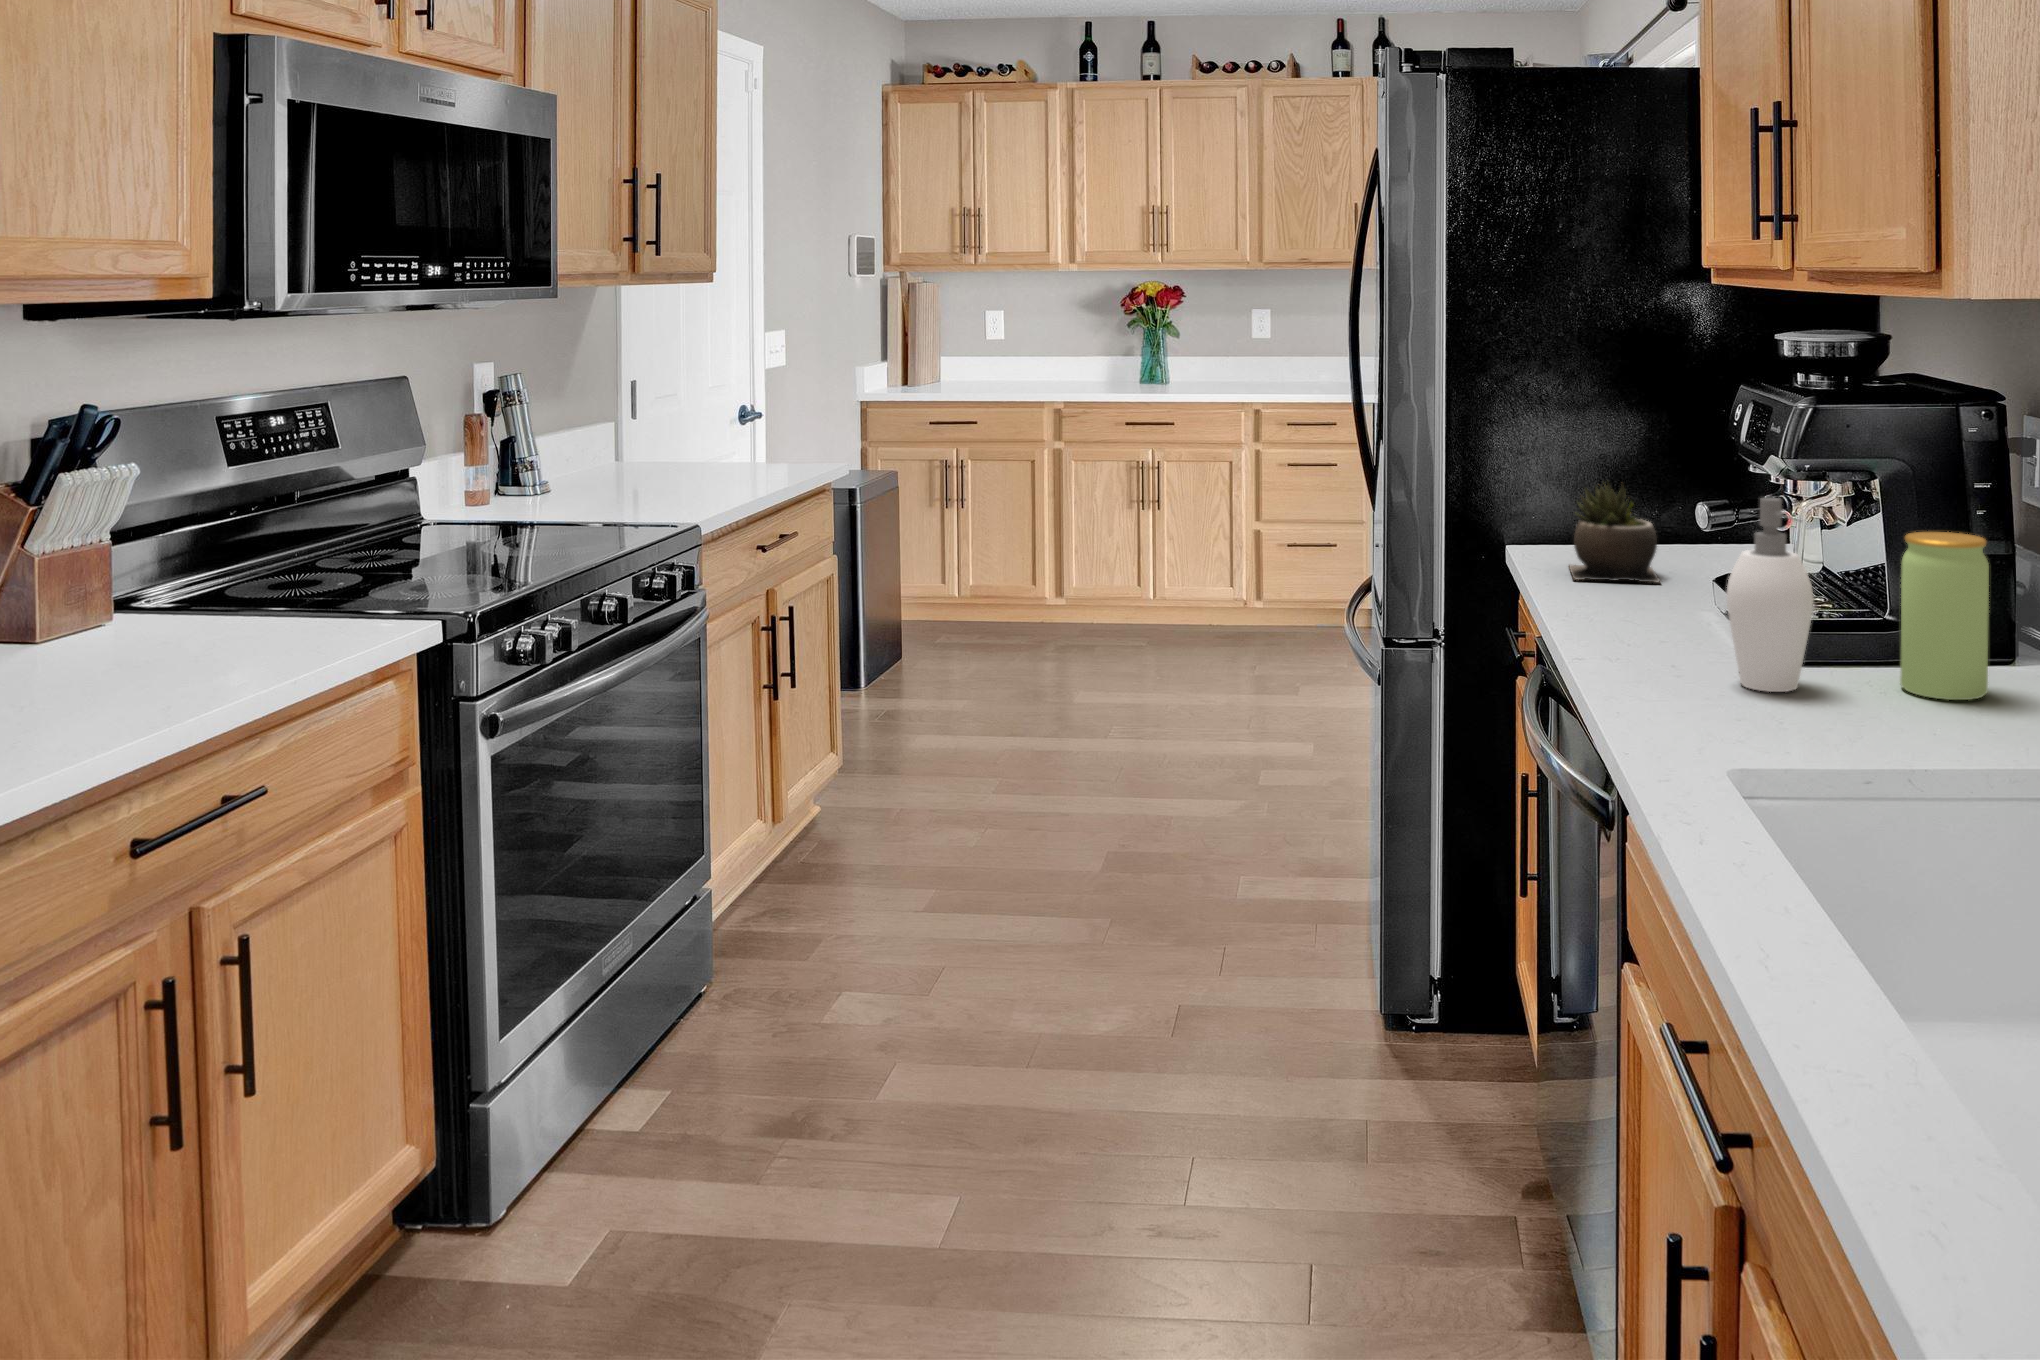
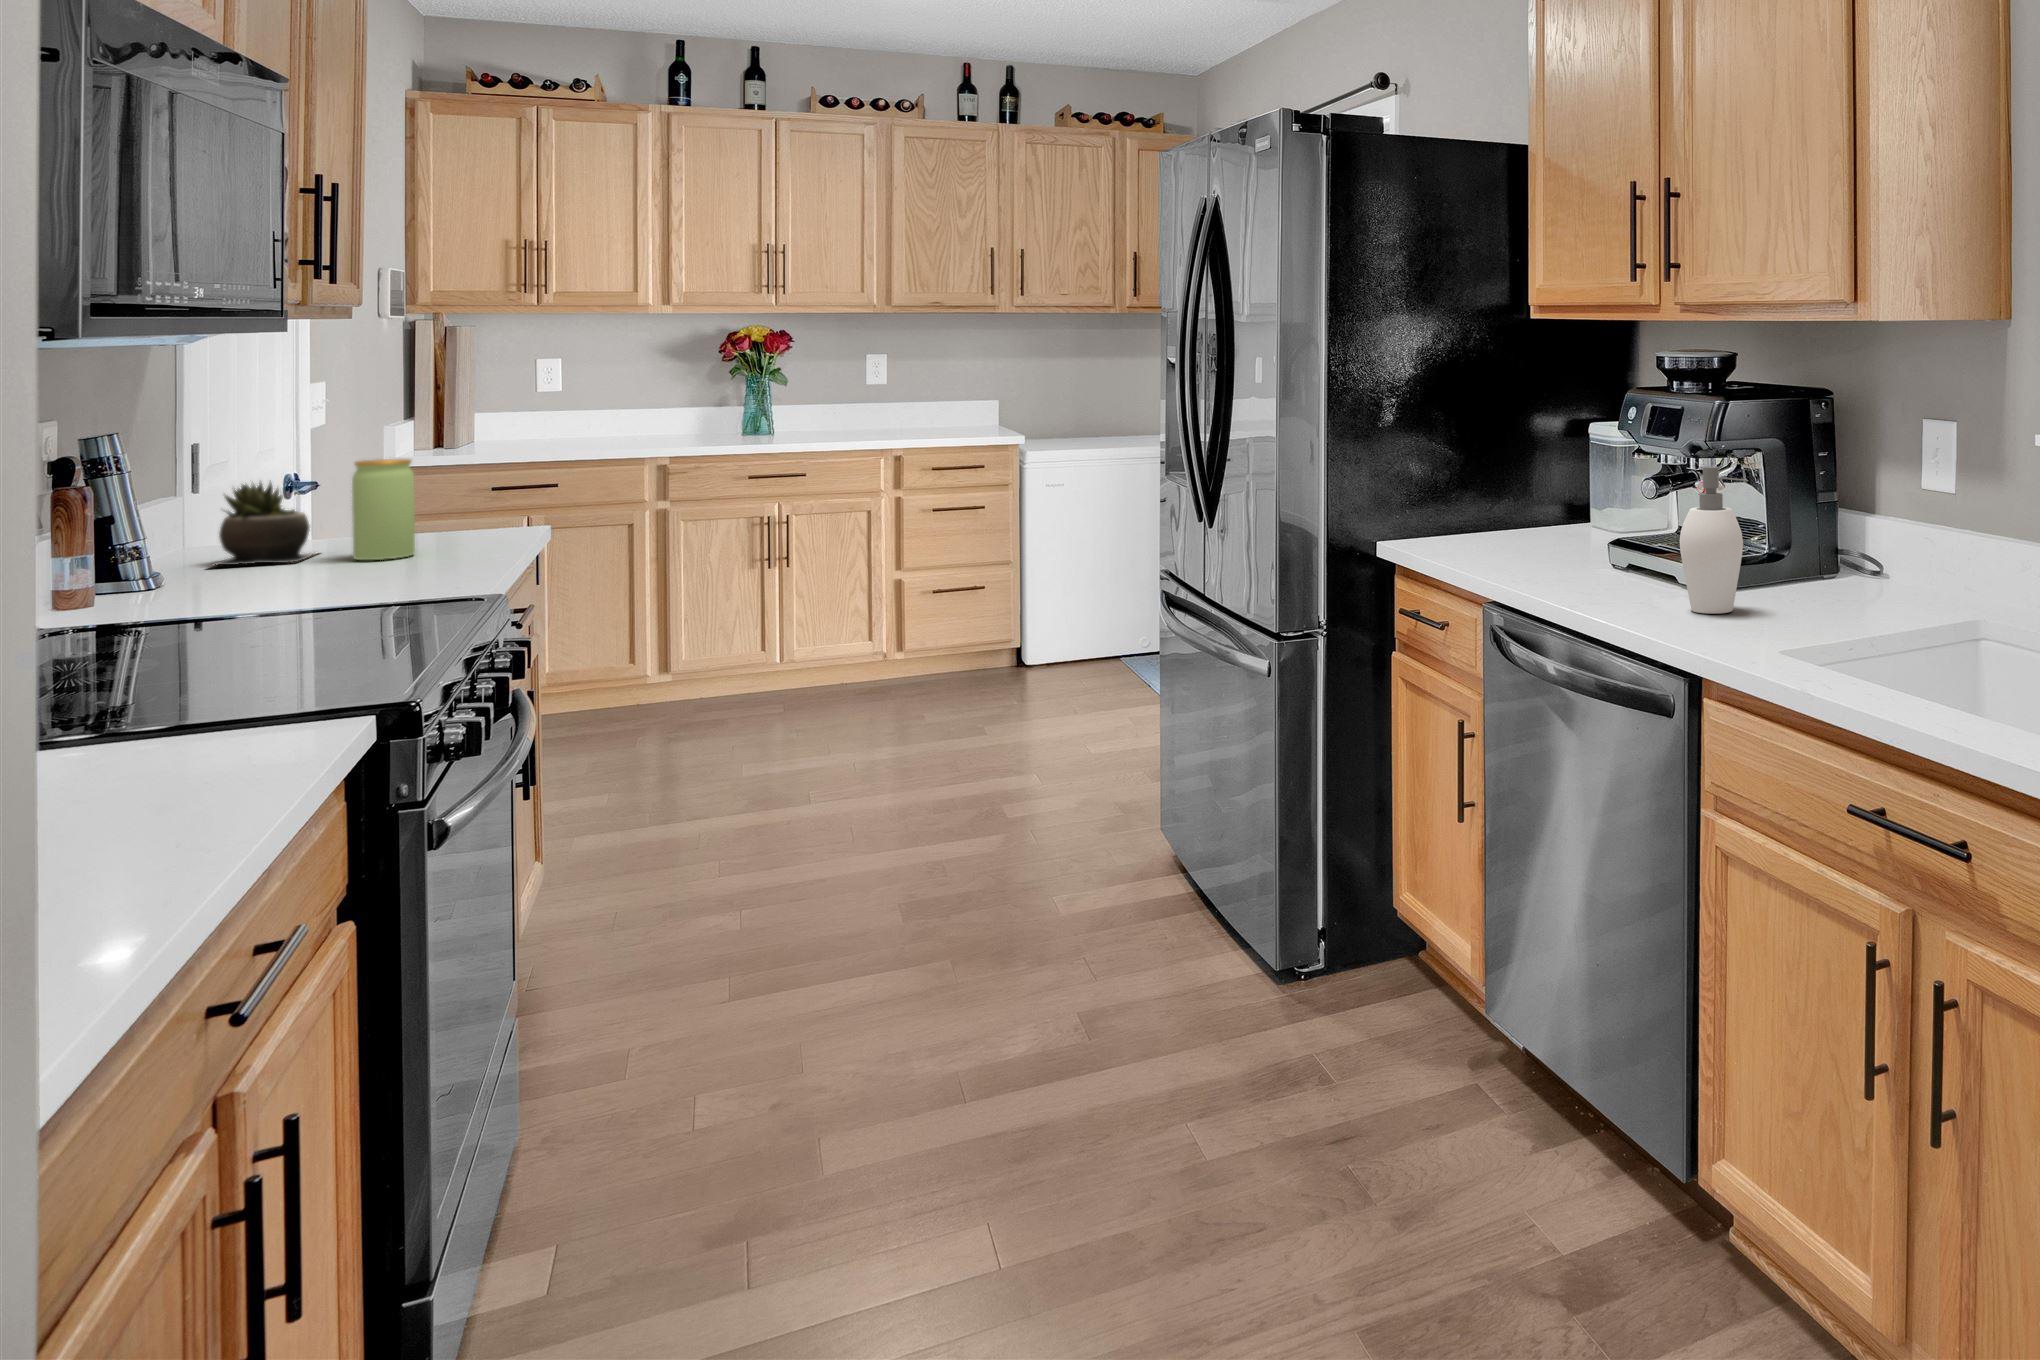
succulent plant: present [1569,483,1660,582] -> present [212,480,315,565]
jar: present [1900,532,1989,700] -> present [352,459,415,560]

